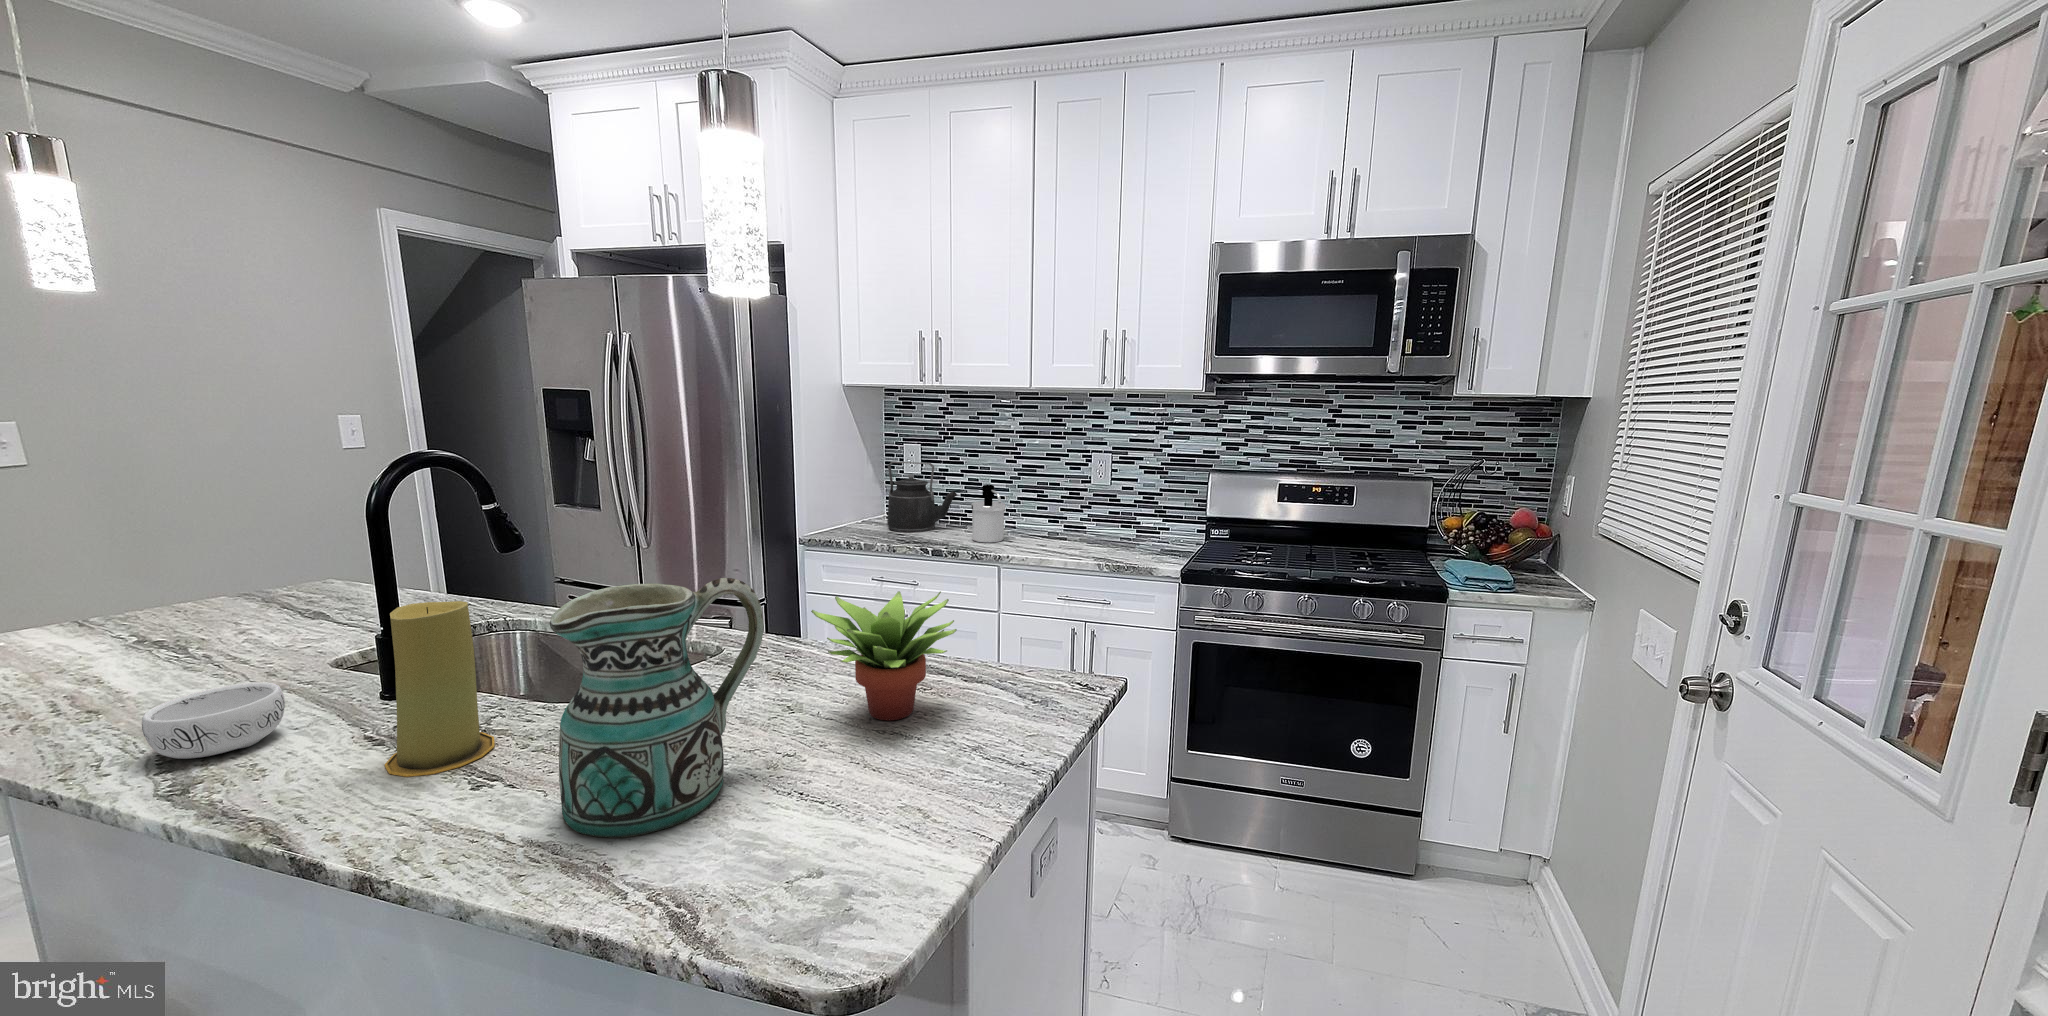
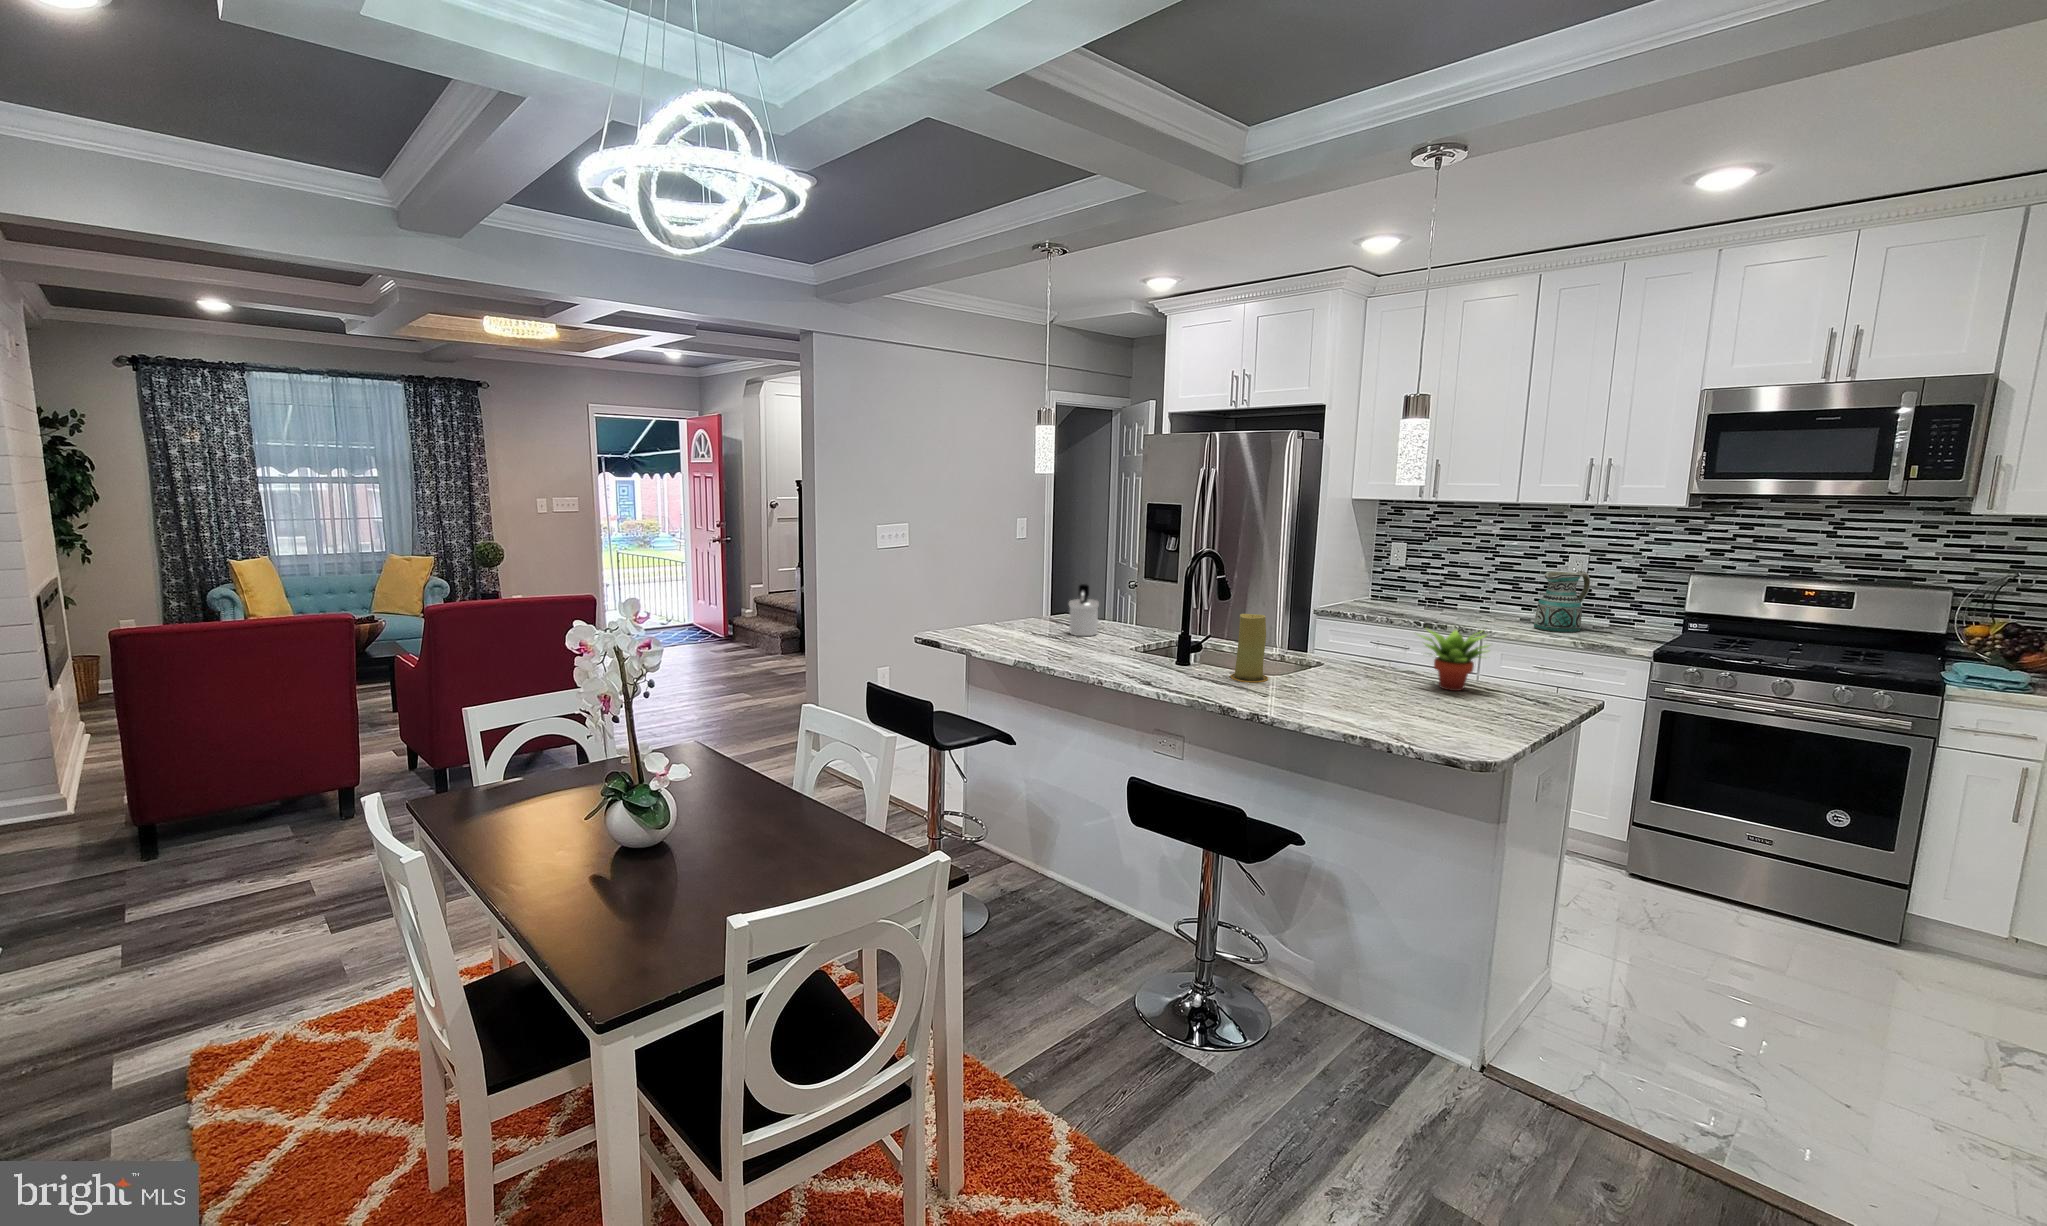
kettle: present [887,462,957,532] -> none [1377,557,1439,612]
soap dispenser: present [971,485,1005,542] -> present [1069,584,1099,636]
ceramic pitcher: present [550,578,764,838] -> present [1534,571,1590,633]
decorative bowl: present [142,682,285,759] -> none [1137,644,1177,668]

